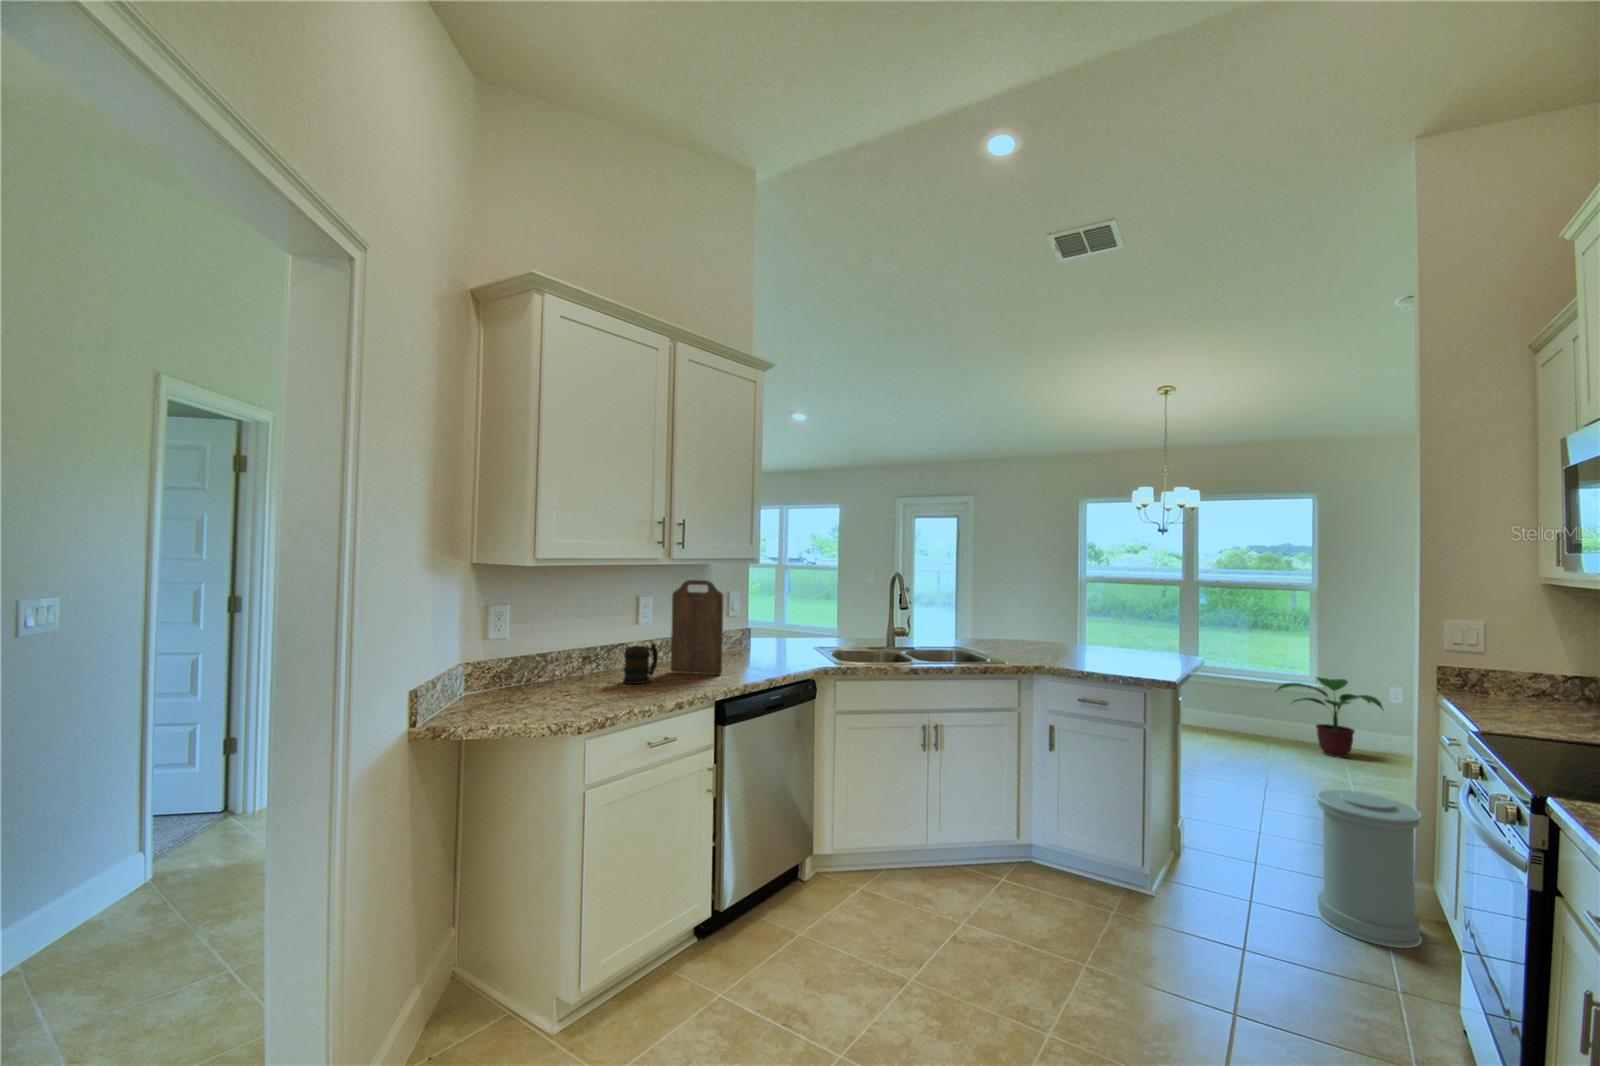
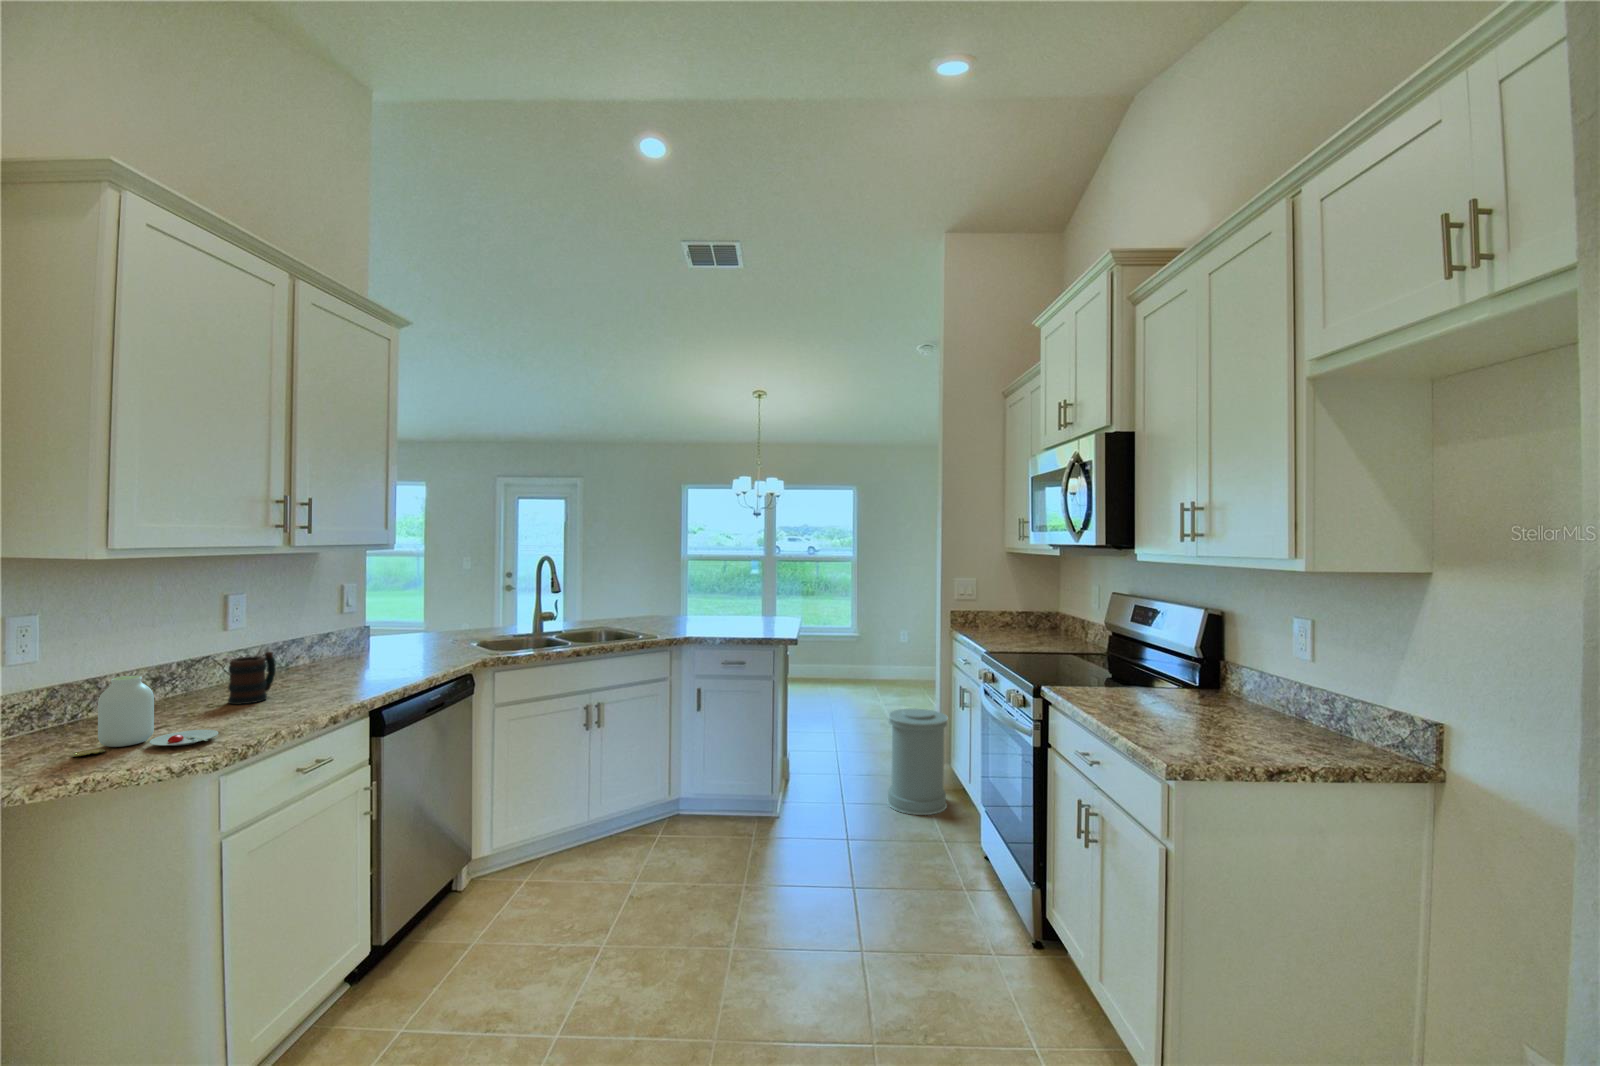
cutting board: present [671,580,724,675] -> none [285,572,360,684]
jar: none [503,652,592,710] -> present [72,676,218,757]
potted plant: present [1277,677,1383,758] -> none [847,626,916,689]

